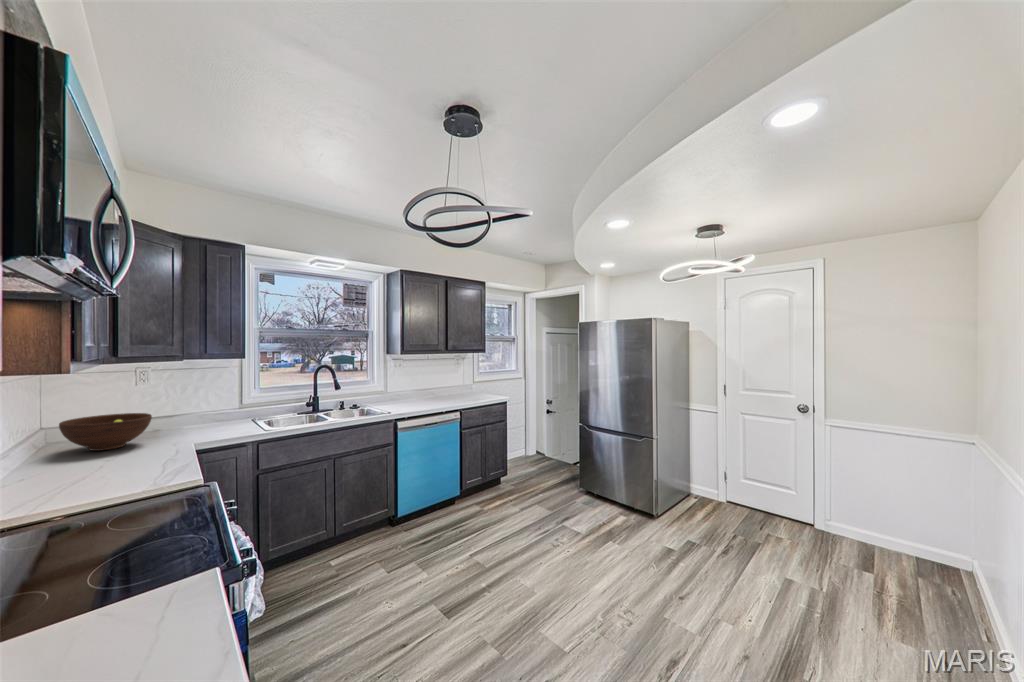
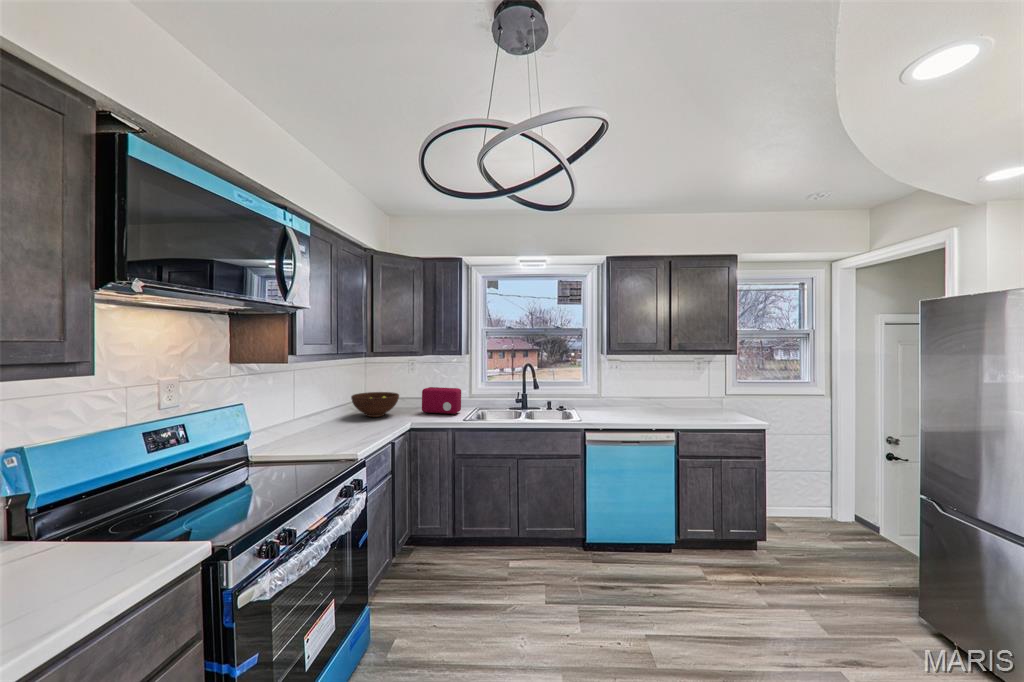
toaster: none [184,398,243,434] -> present [422,387,461,415]

